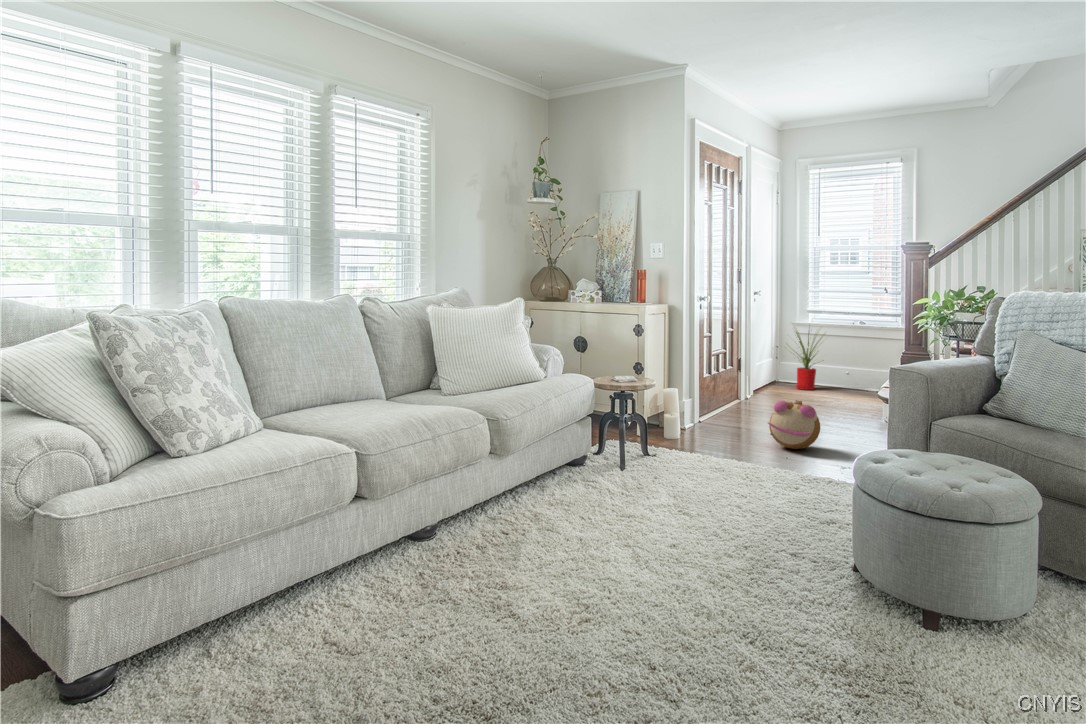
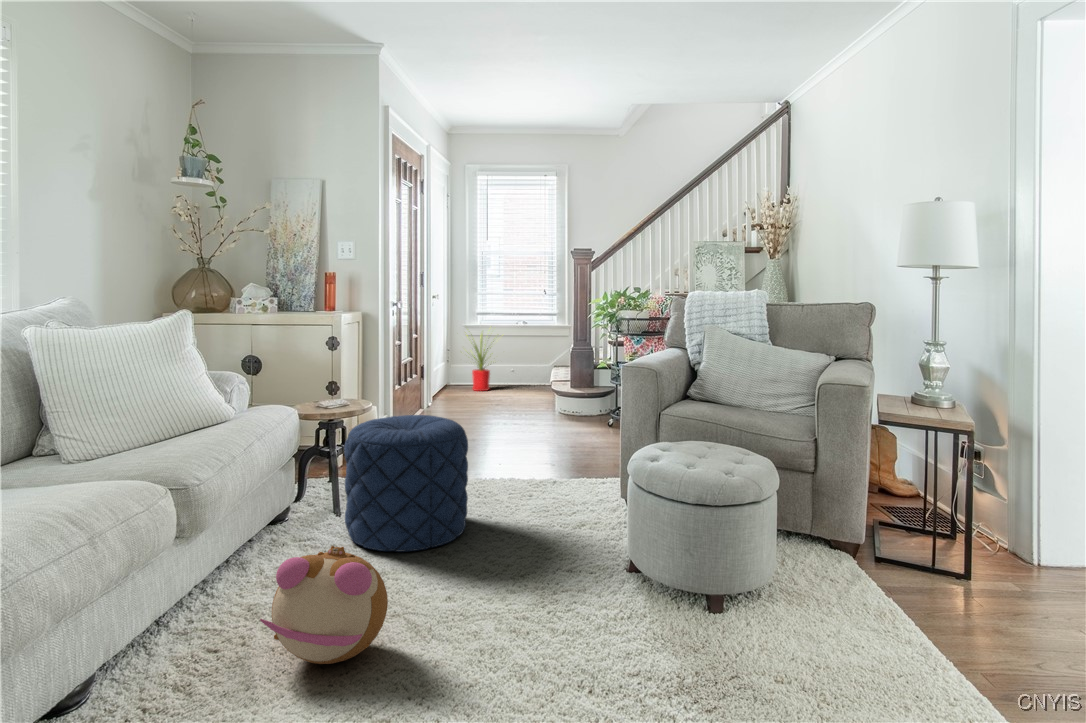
pouf: none [619,393,724,502] -> present [344,415,468,552]
plush toy: present [768,400,820,449] -> present [260,546,388,664]

